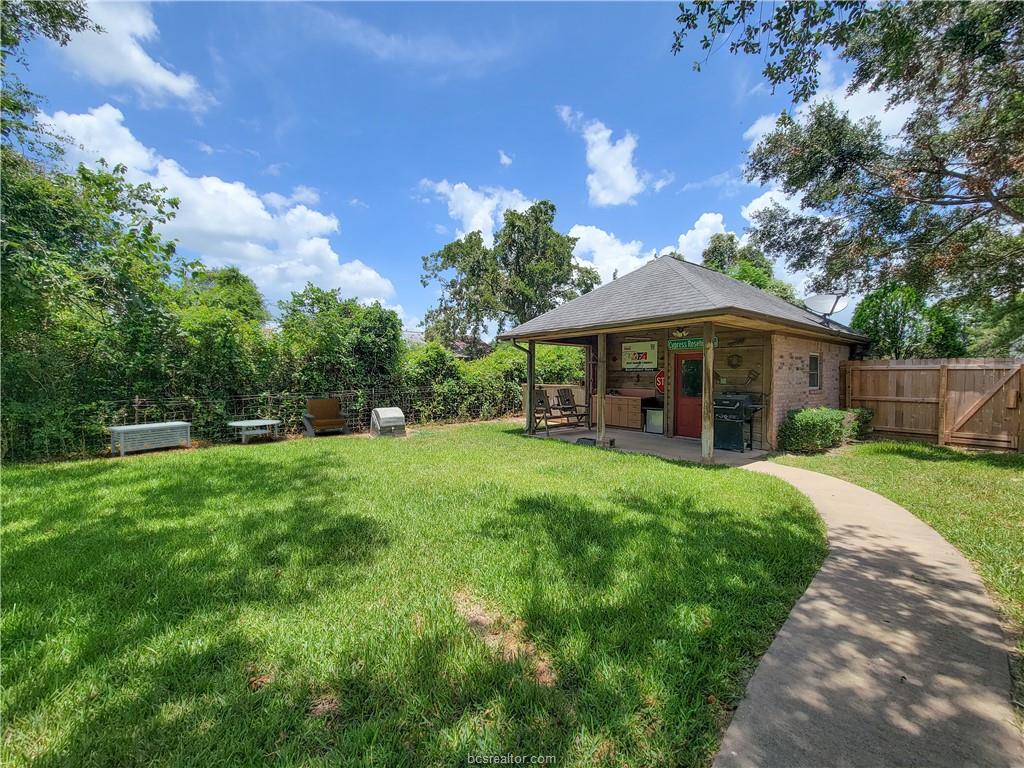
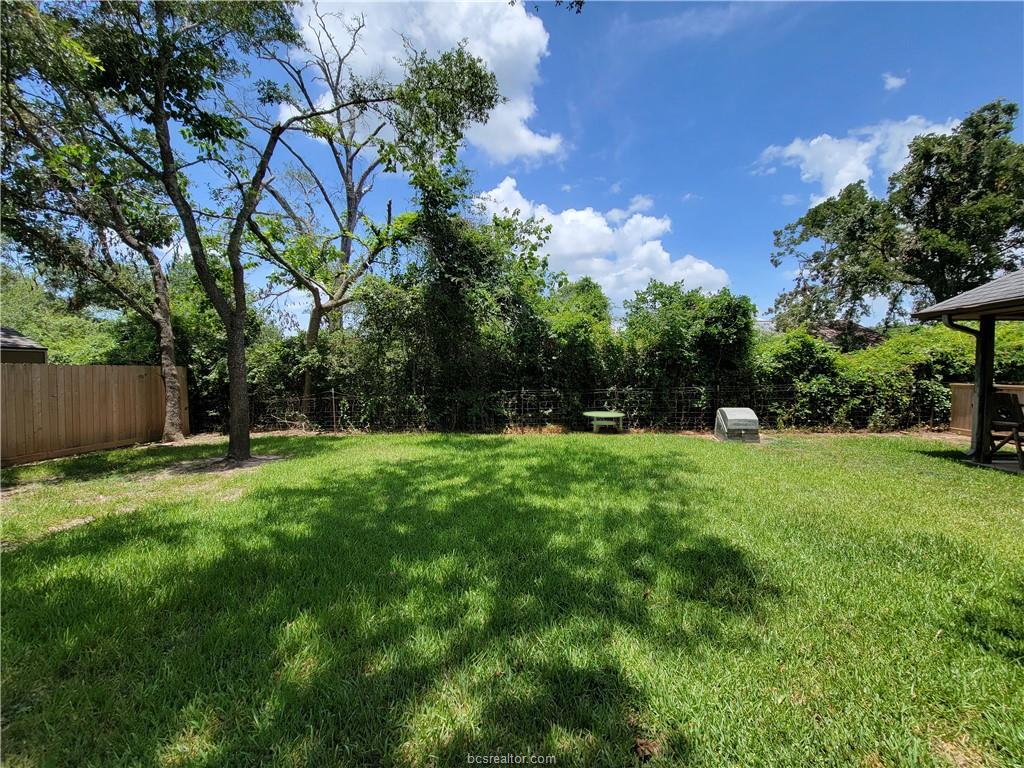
lounge chair: present [302,398,351,437] -> none [643,395,692,433]
storage bench: present [107,421,191,456] -> none [508,409,558,433]

